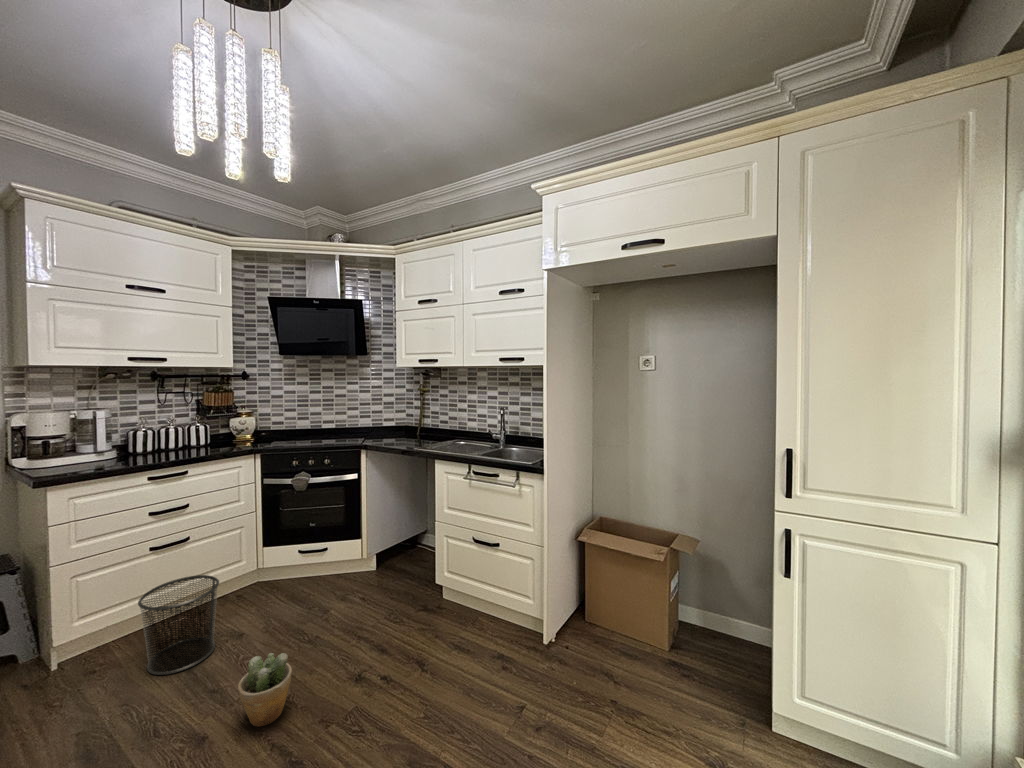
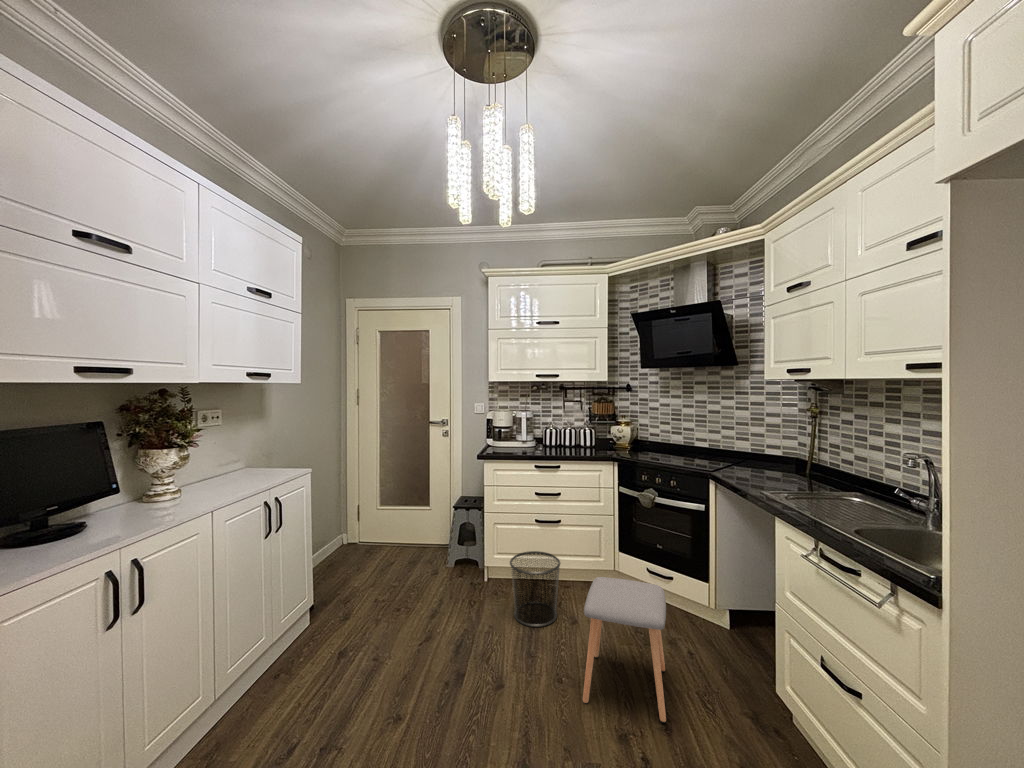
stool: none [286,547,380,683] -> present [583,577,666,723]
potted plant: present [238,653,292,727] -> none [519,645,561,714]

